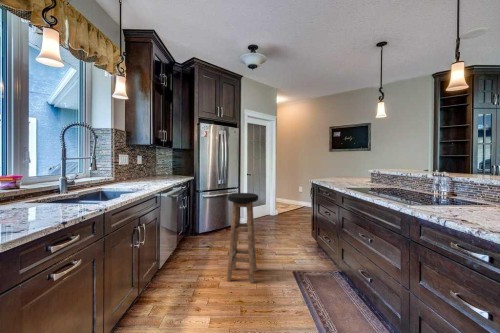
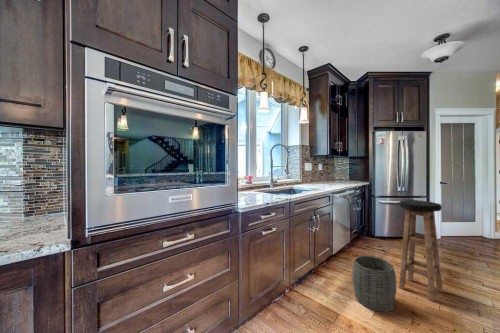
woven basket: none [187,258,229,319] -> present [353,256,396,312]

